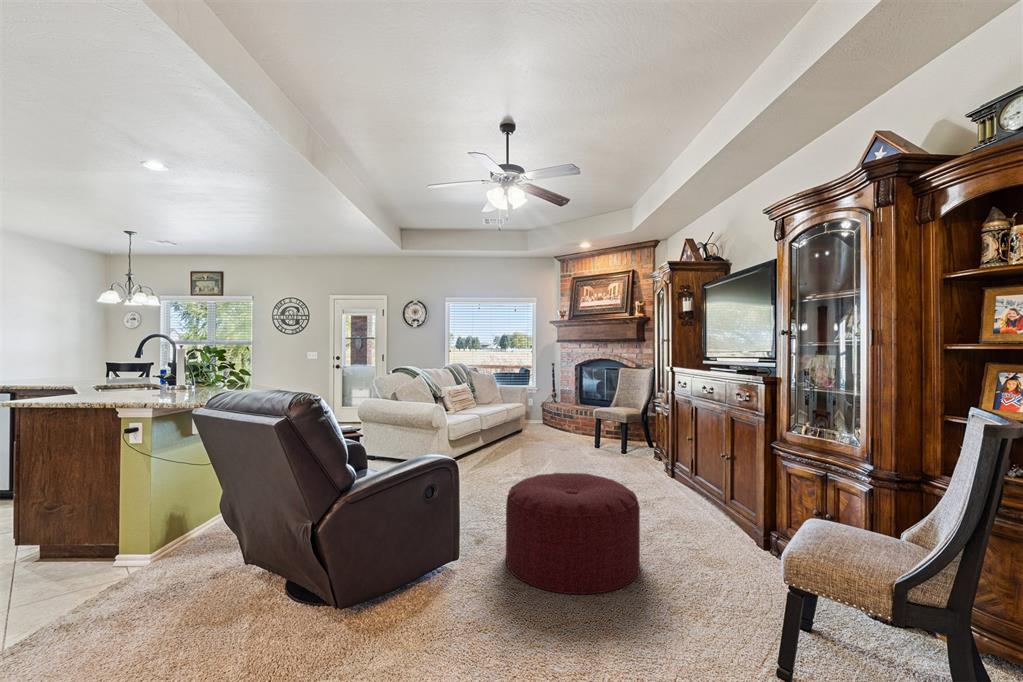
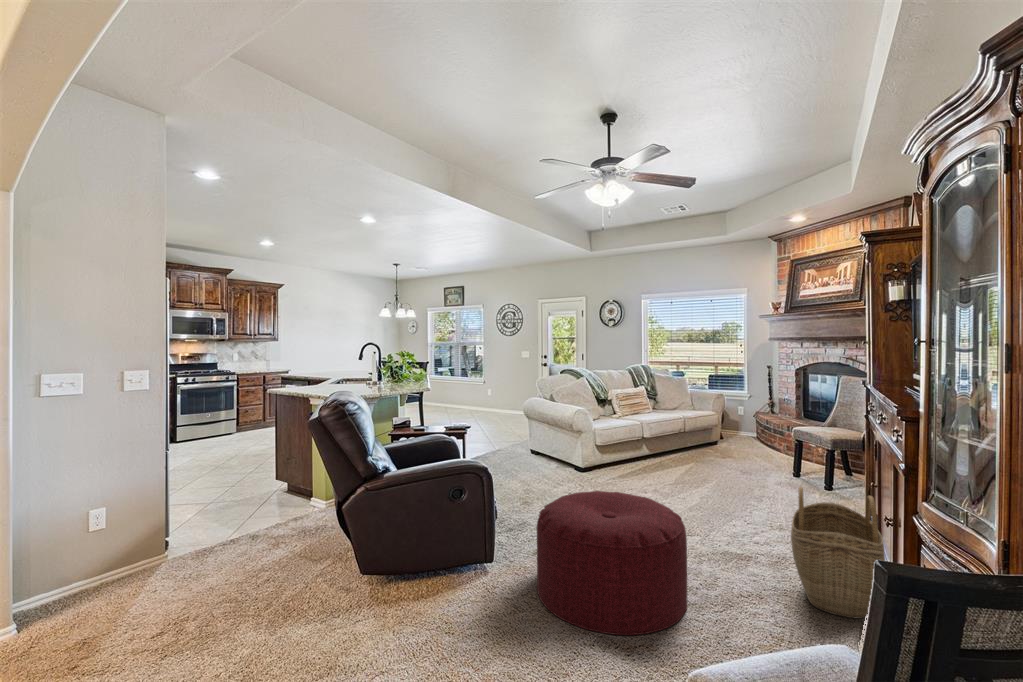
woven basket: none [672,447,740,535] -> present [791,487,885,619]

